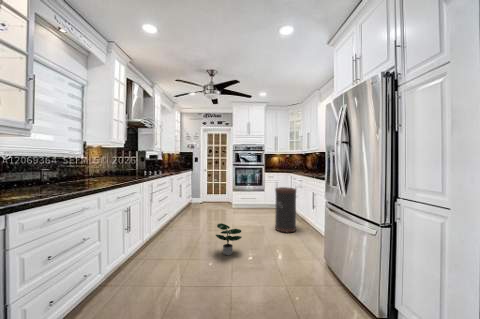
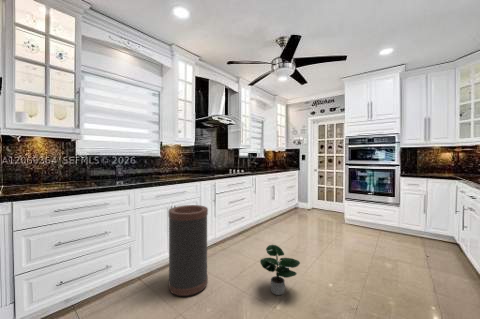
trash can: present [275,187,296,233] -> present [168,205,208,296]

